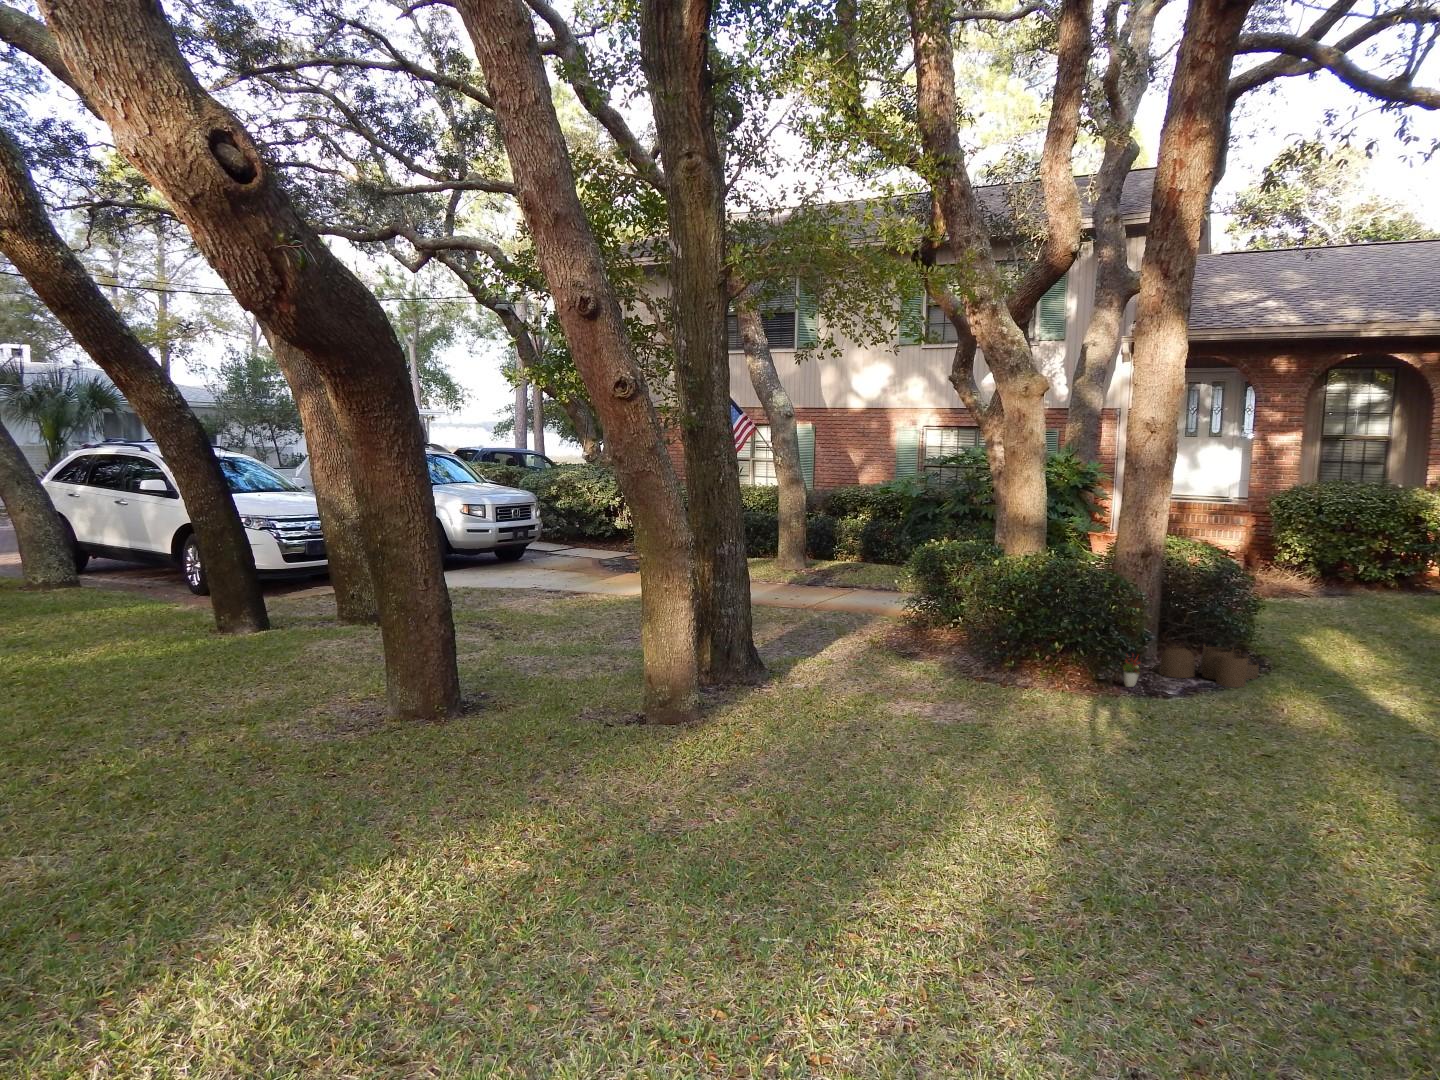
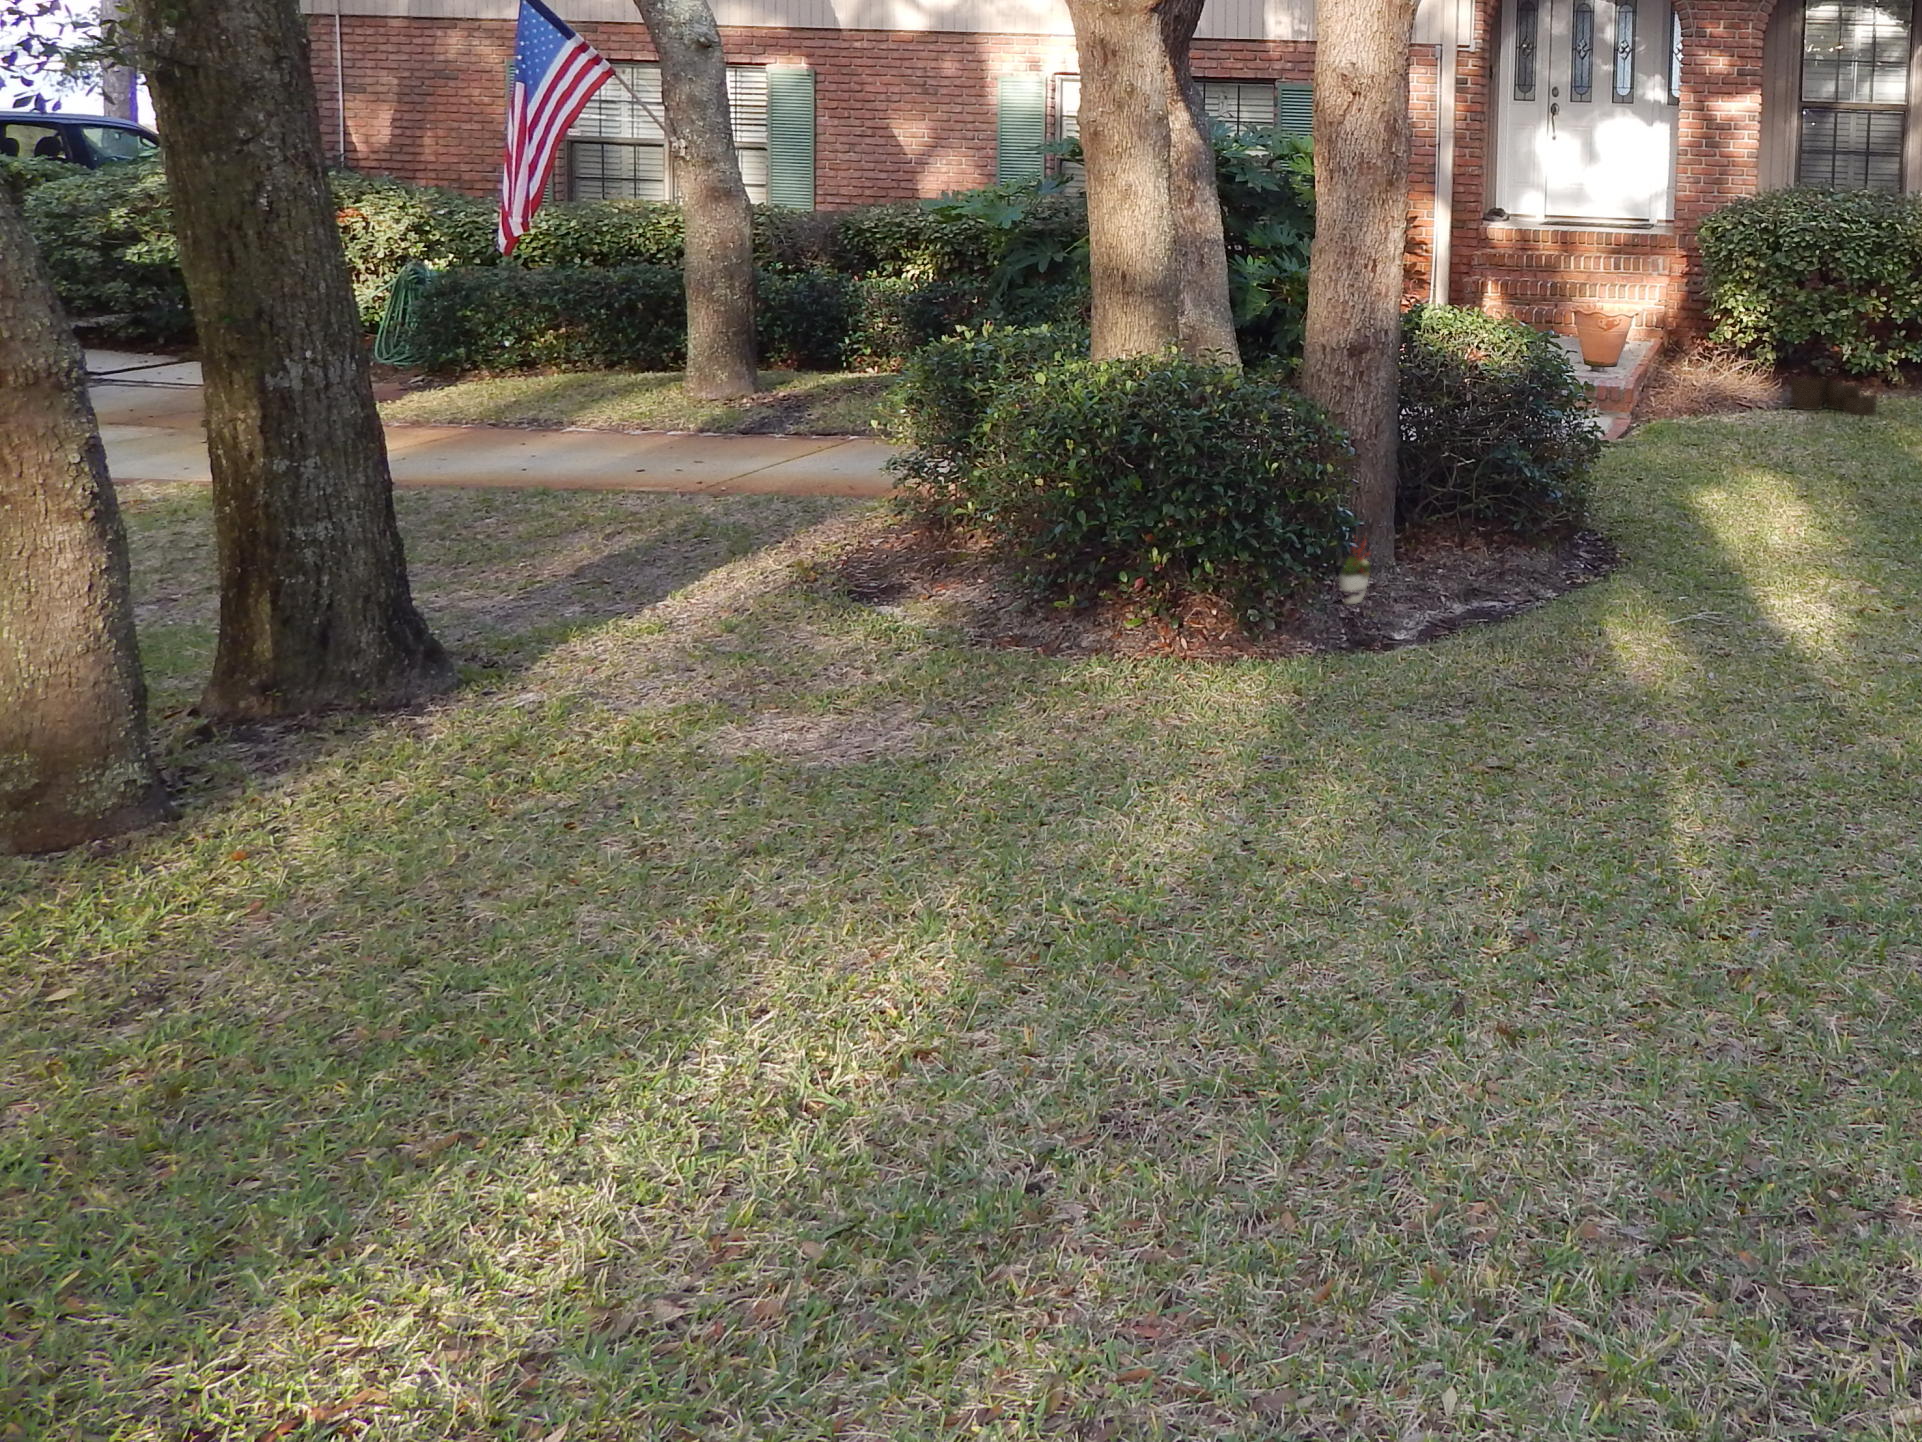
woven basket: present [1159,645,1259,687] -> present [1791,377,1876,415]

